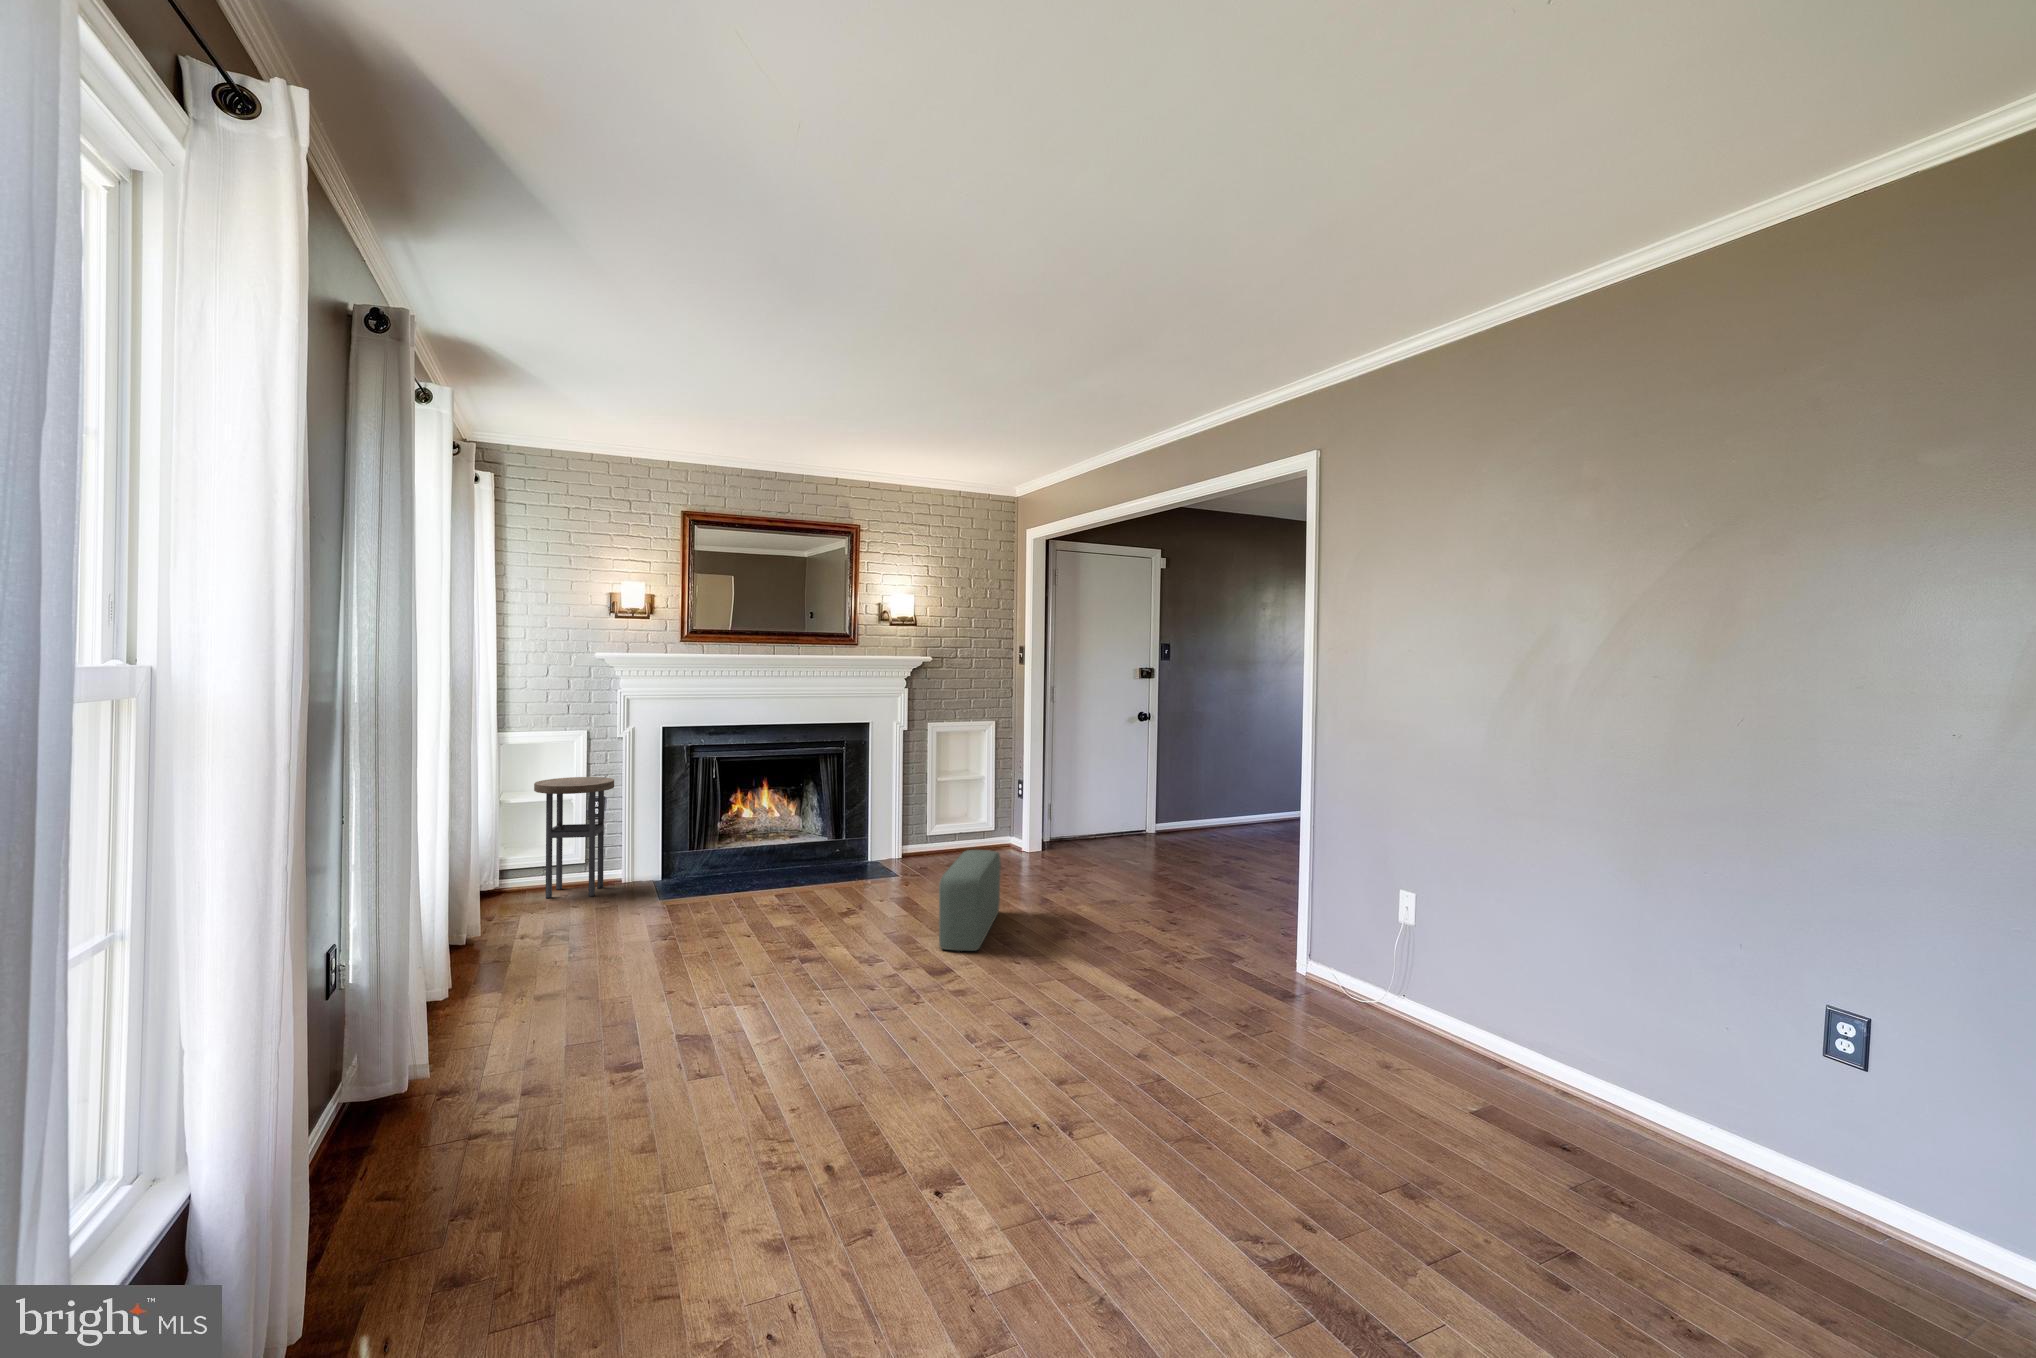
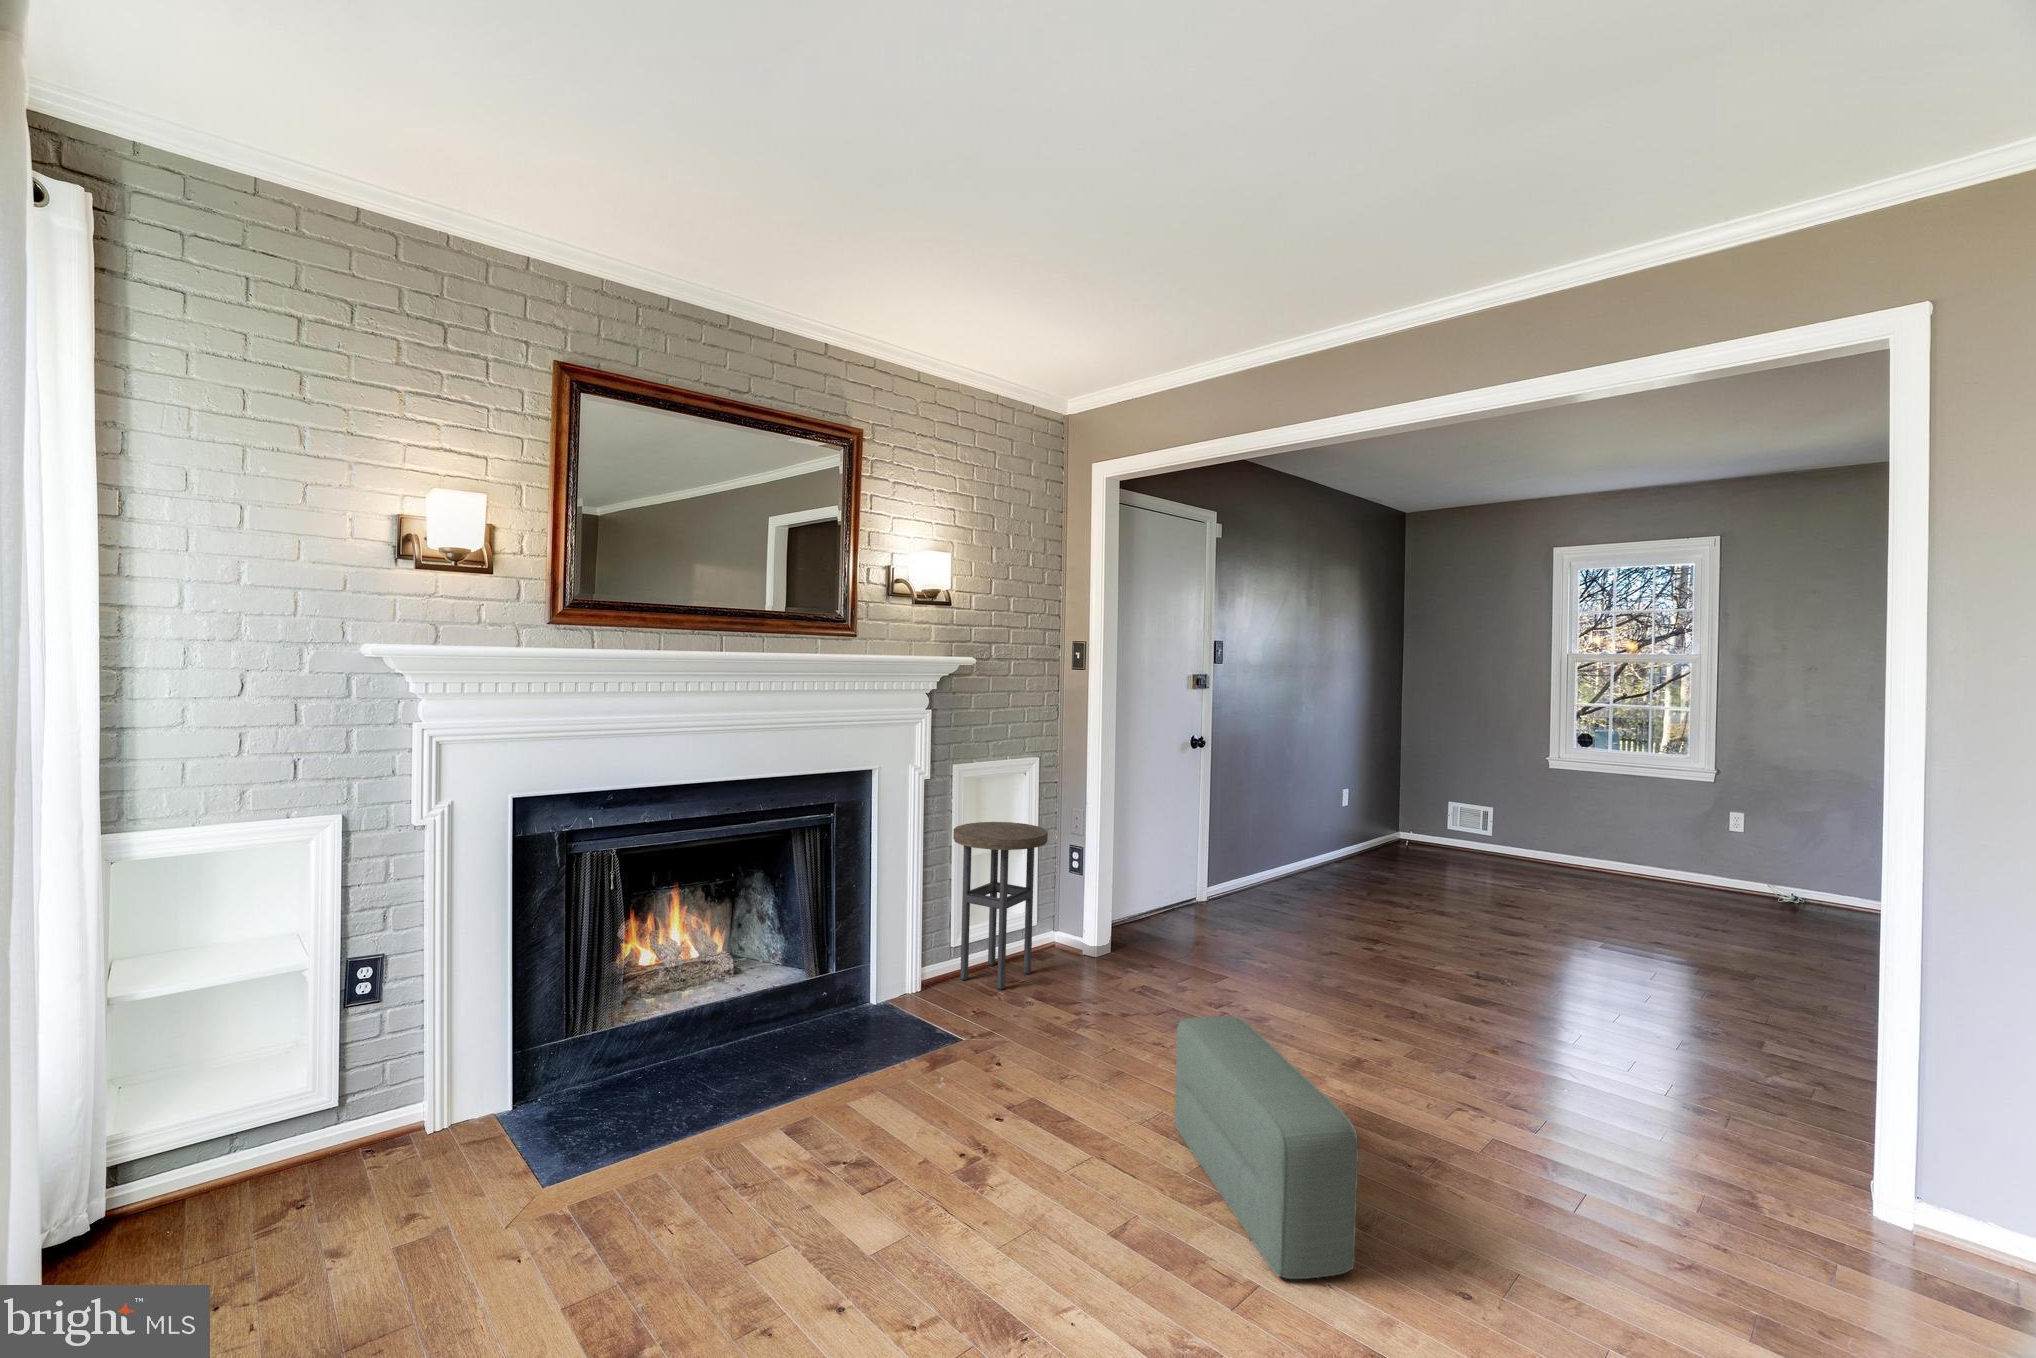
side table: present [534,777,614,898] -> present [953,822,1048,990]

